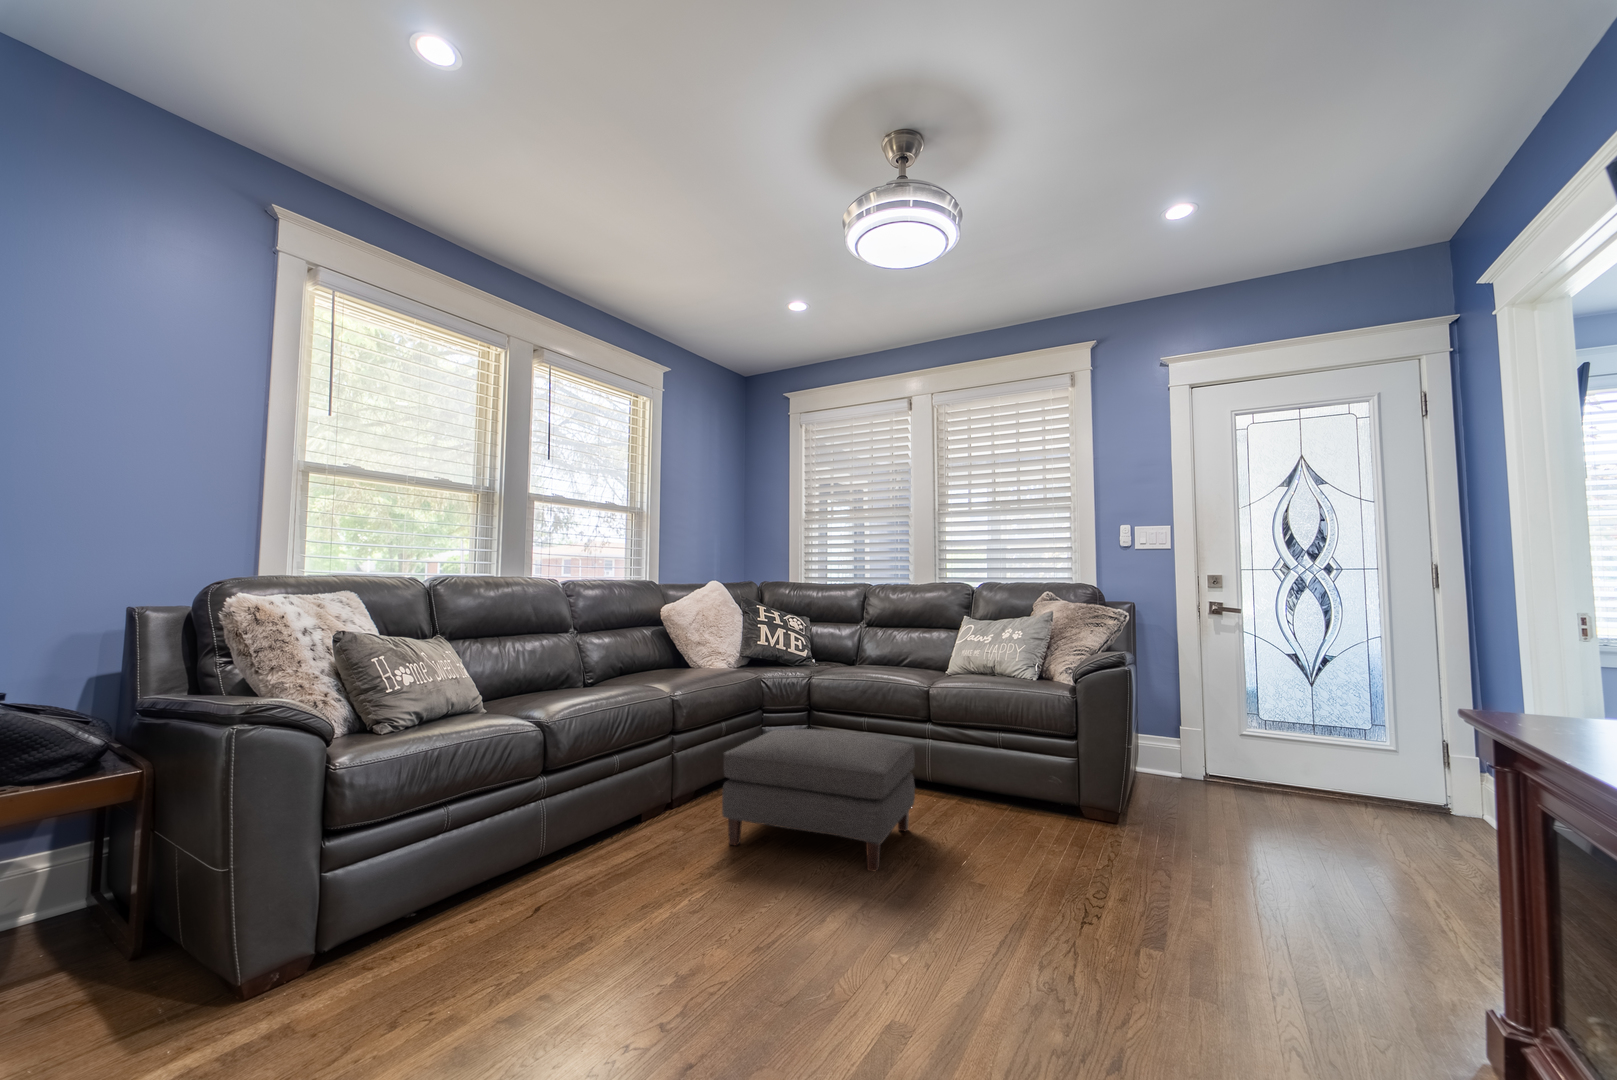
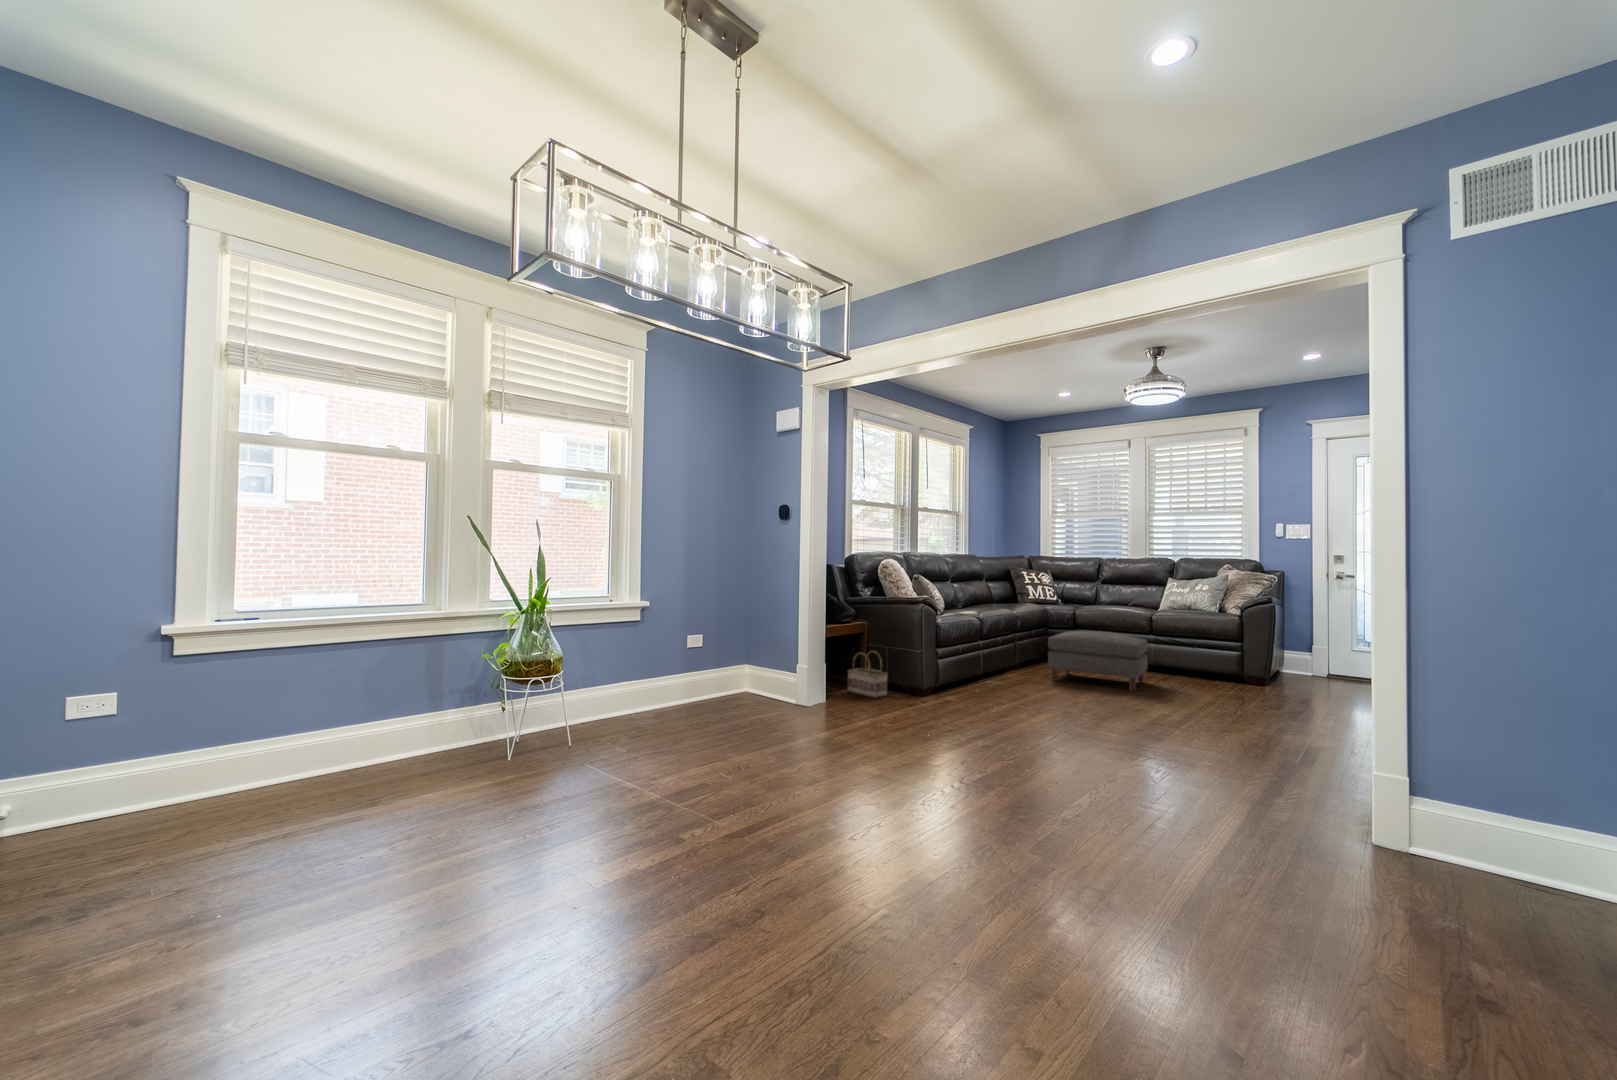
basket: none [47,864,165,1038] -> present [848,651,888,698]

